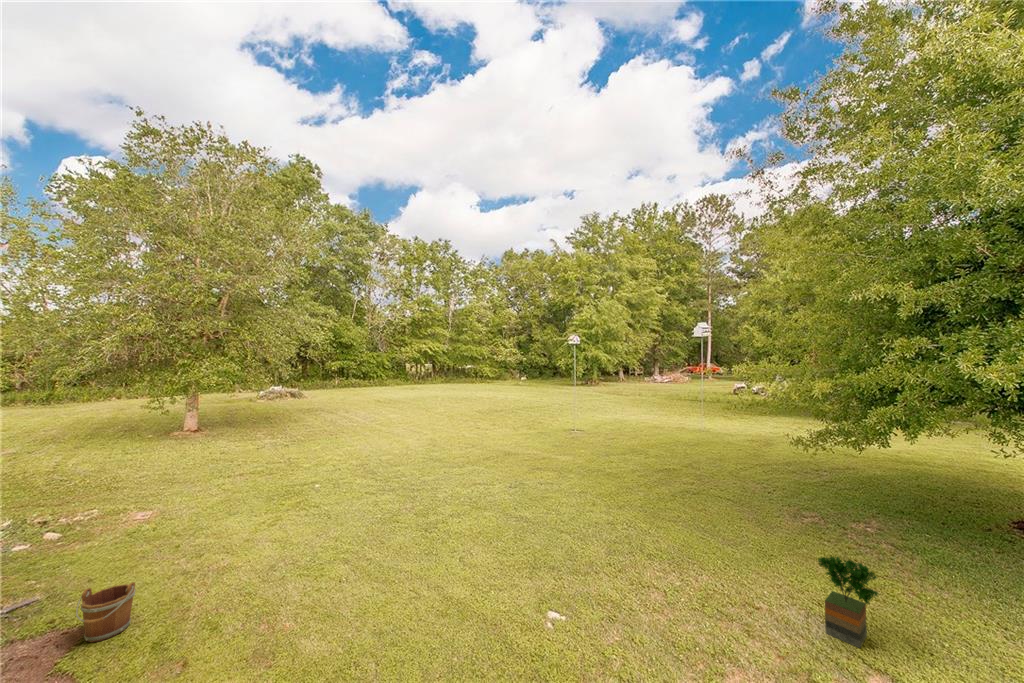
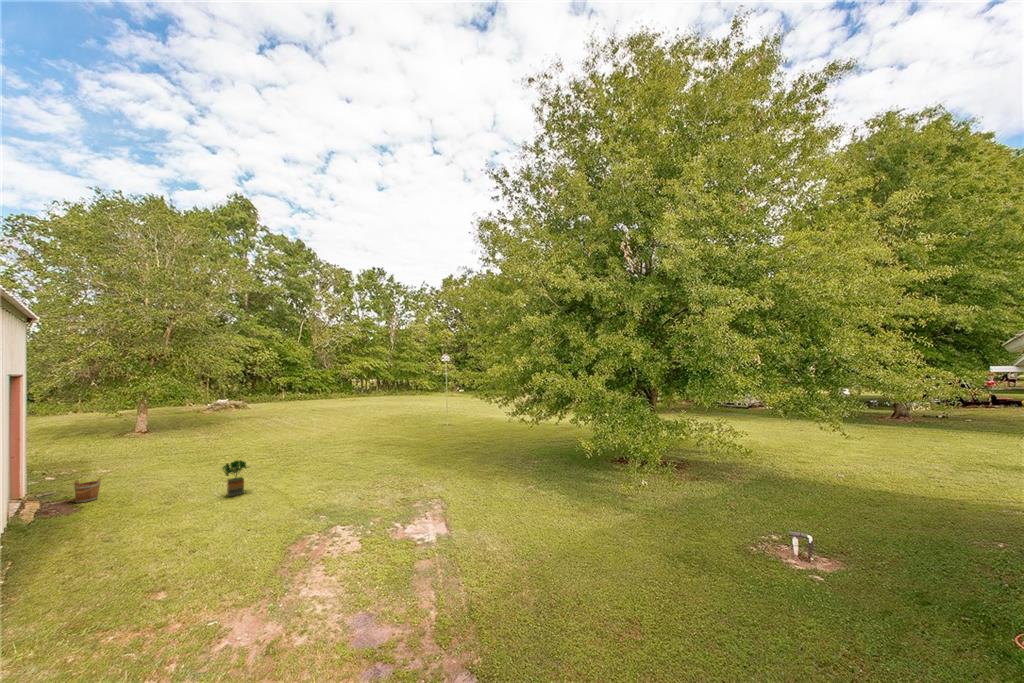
potted tree: present [818,556,878,648] -> present [223,460,248,497]

